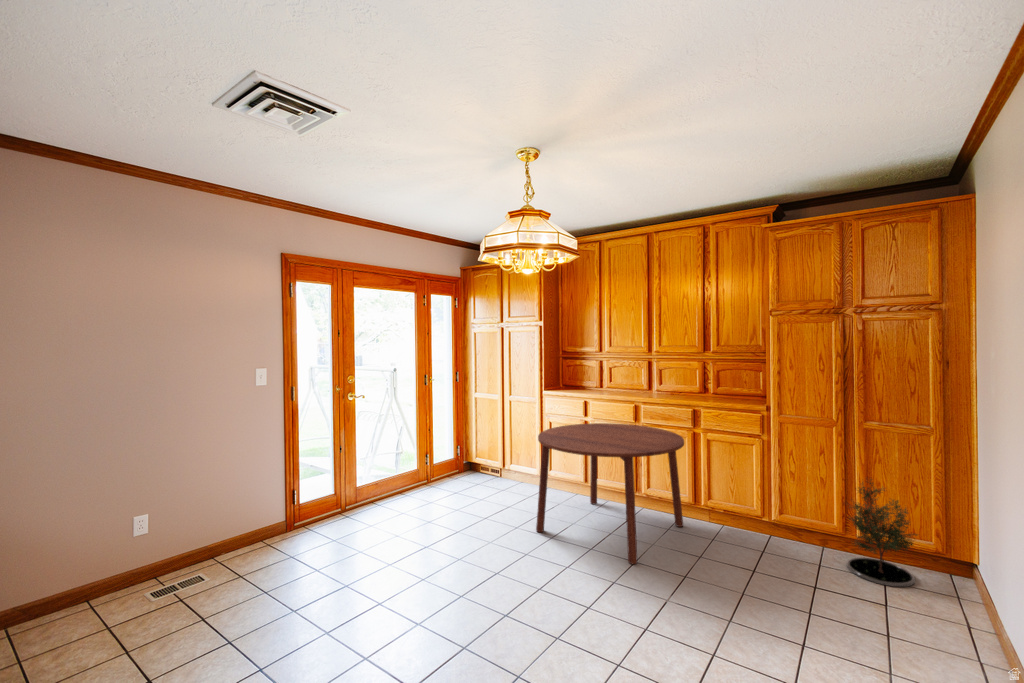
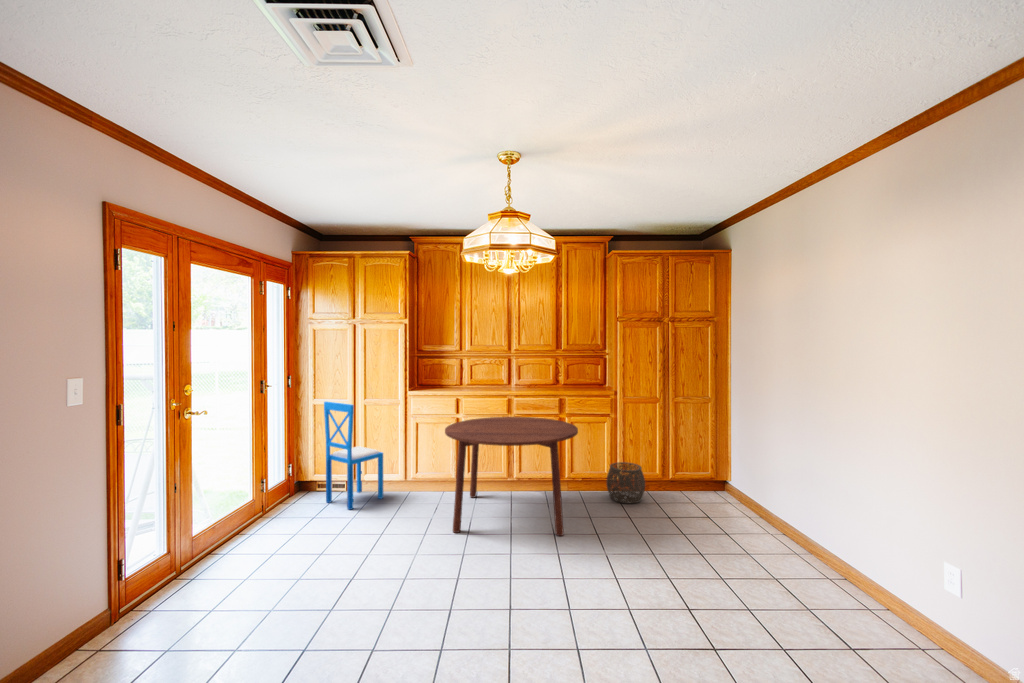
dining chair: none [473,396,518,492] -> present [324,401,383,510]
potted tree: present [847,481,917,587] -> none [672,434,712,506]
woven basket: none [741,498,799,555] -> present [607,462,645,503]

